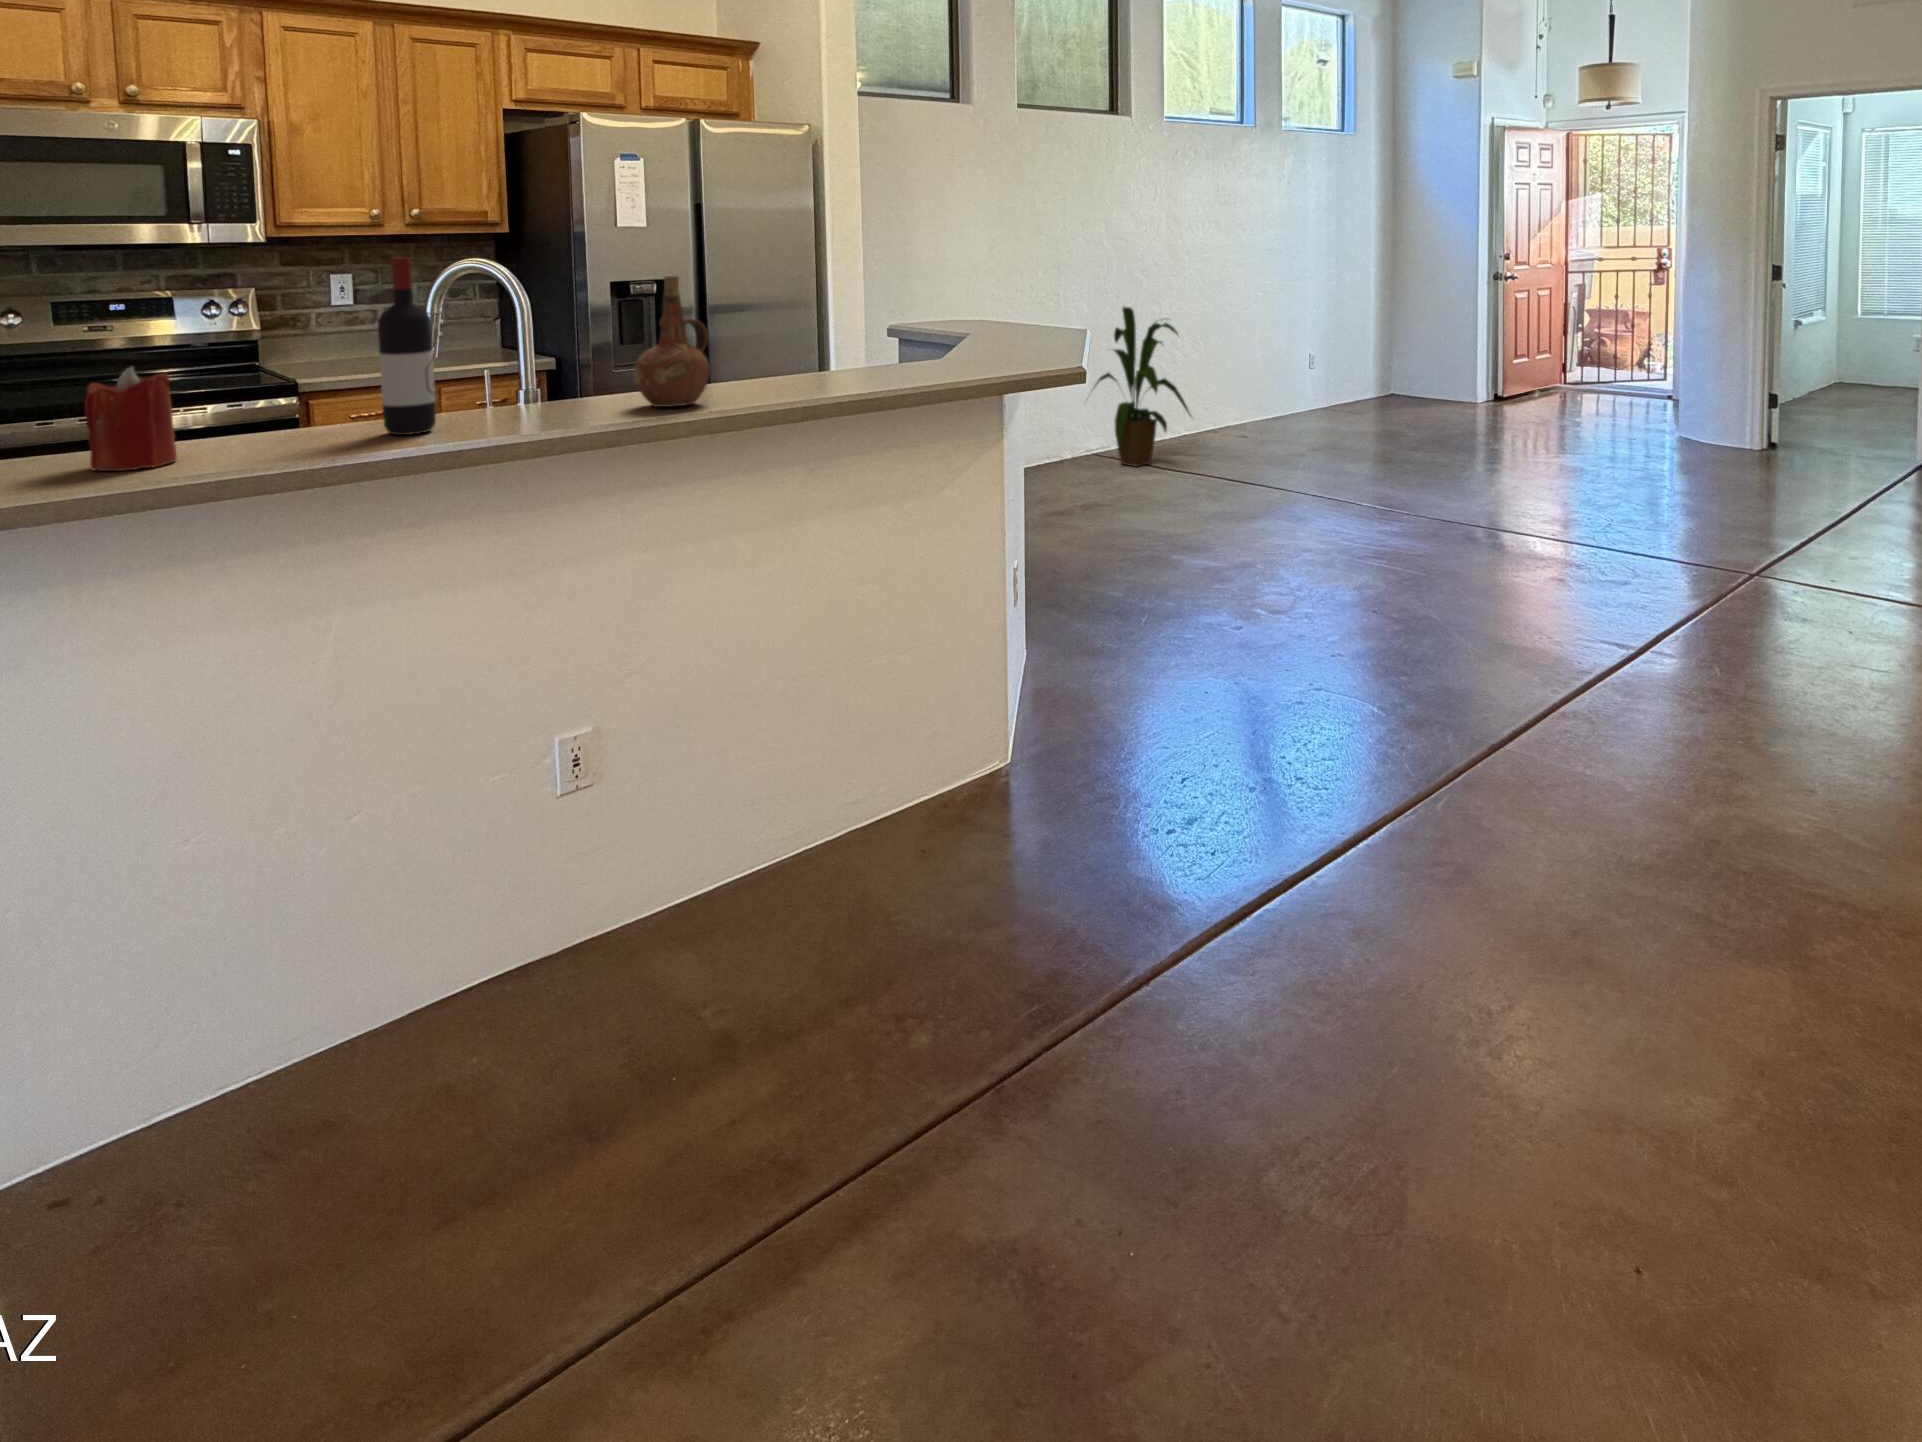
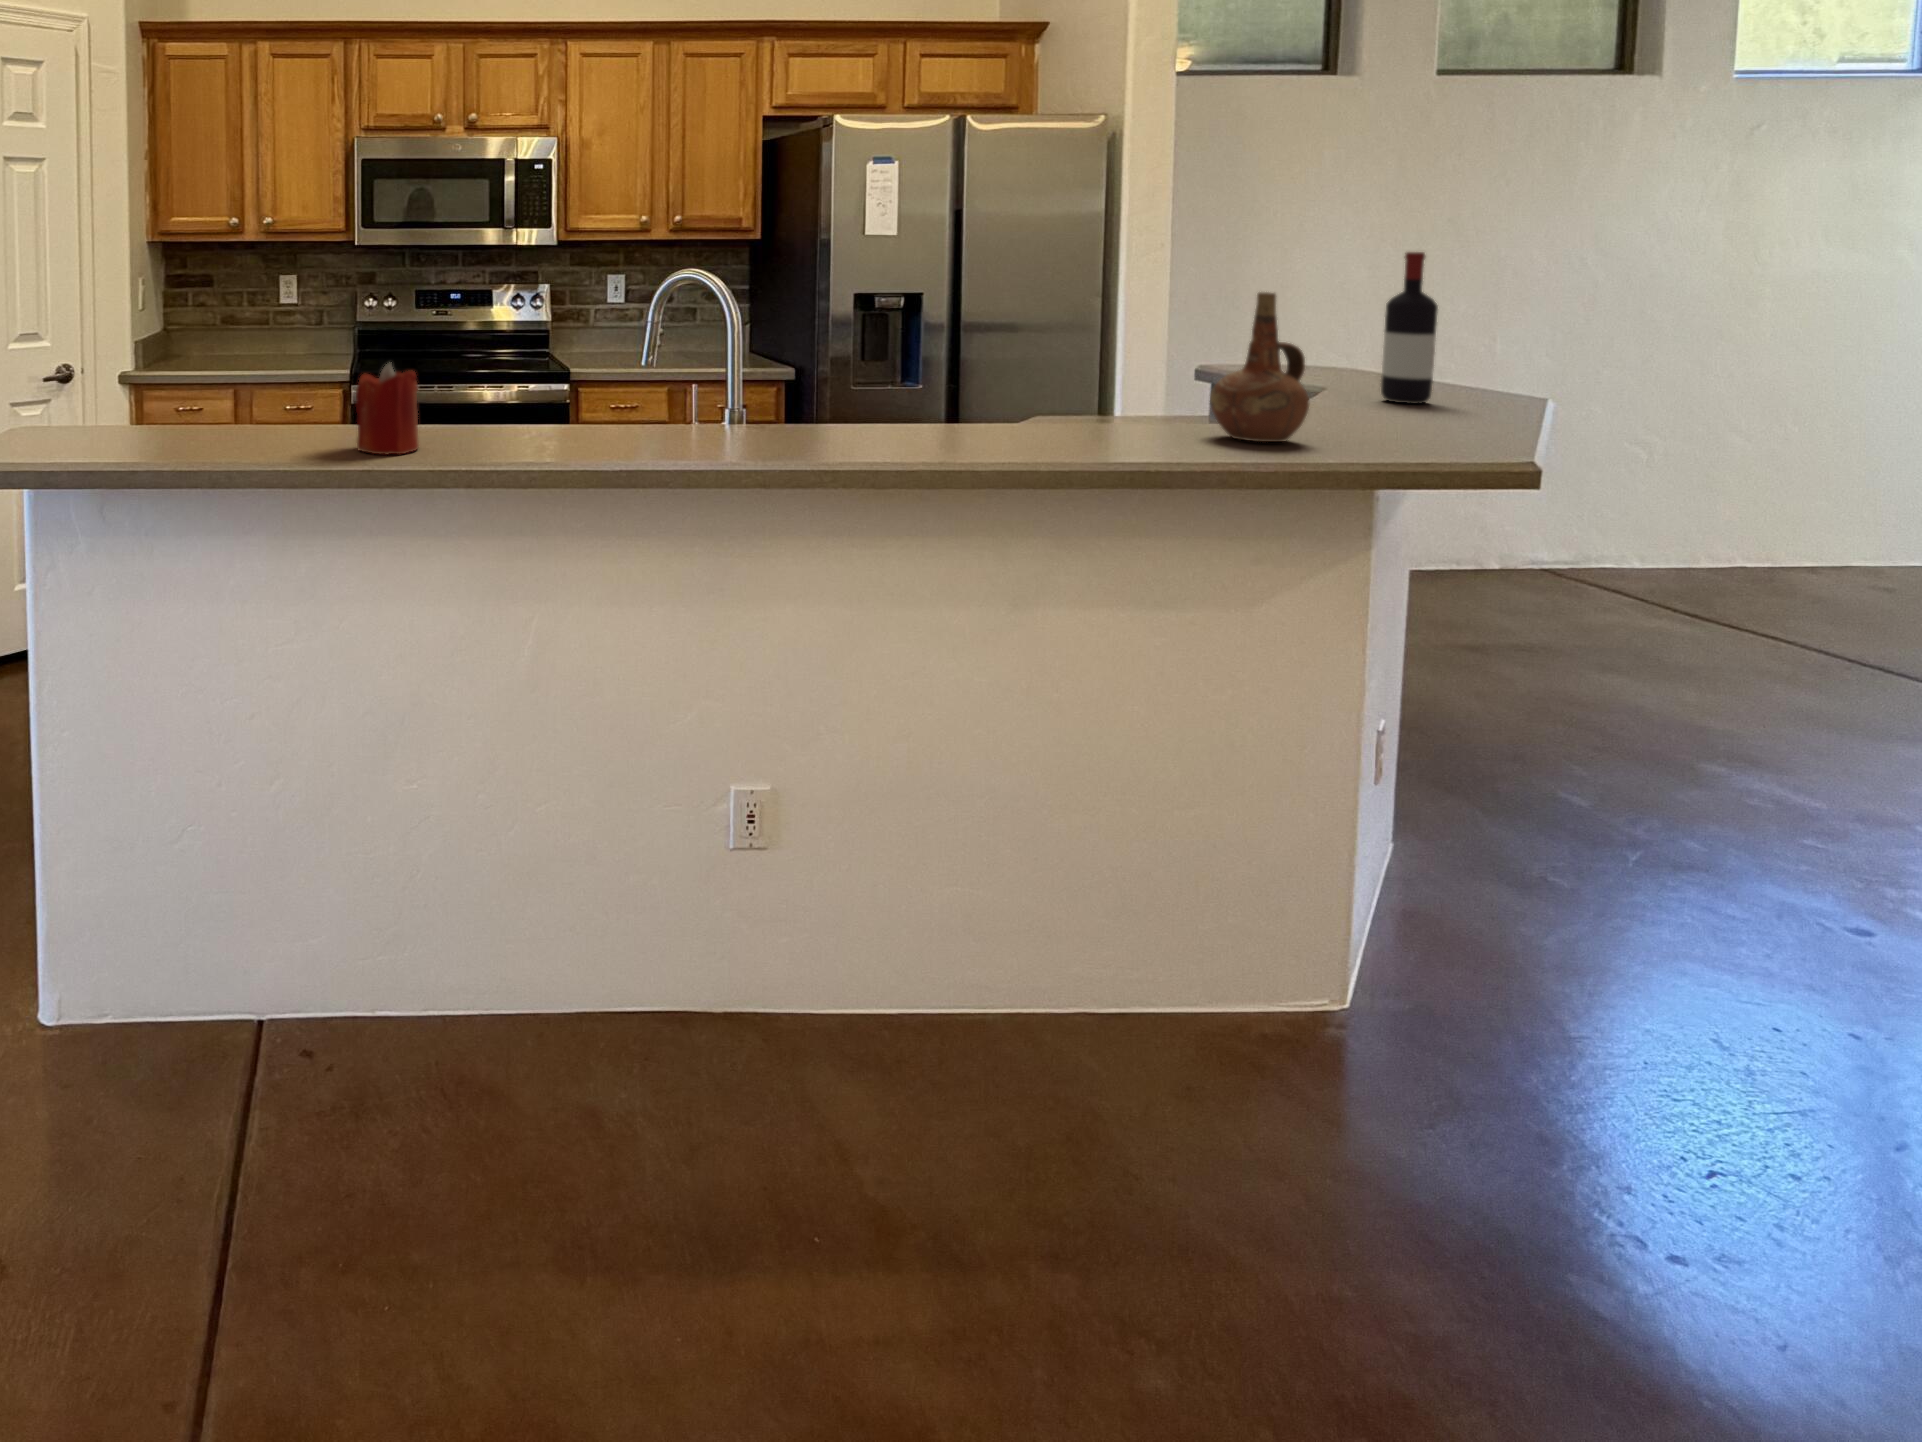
wine bottle: present [378,257,436,435] -> present [1381,252,1438,404]
ceramic pitcher: present [634,276,710,407] -> present [1210,292,1309,442]
house plant: present [1095,307,1192,467] -> none [1516,355,1745,590]

